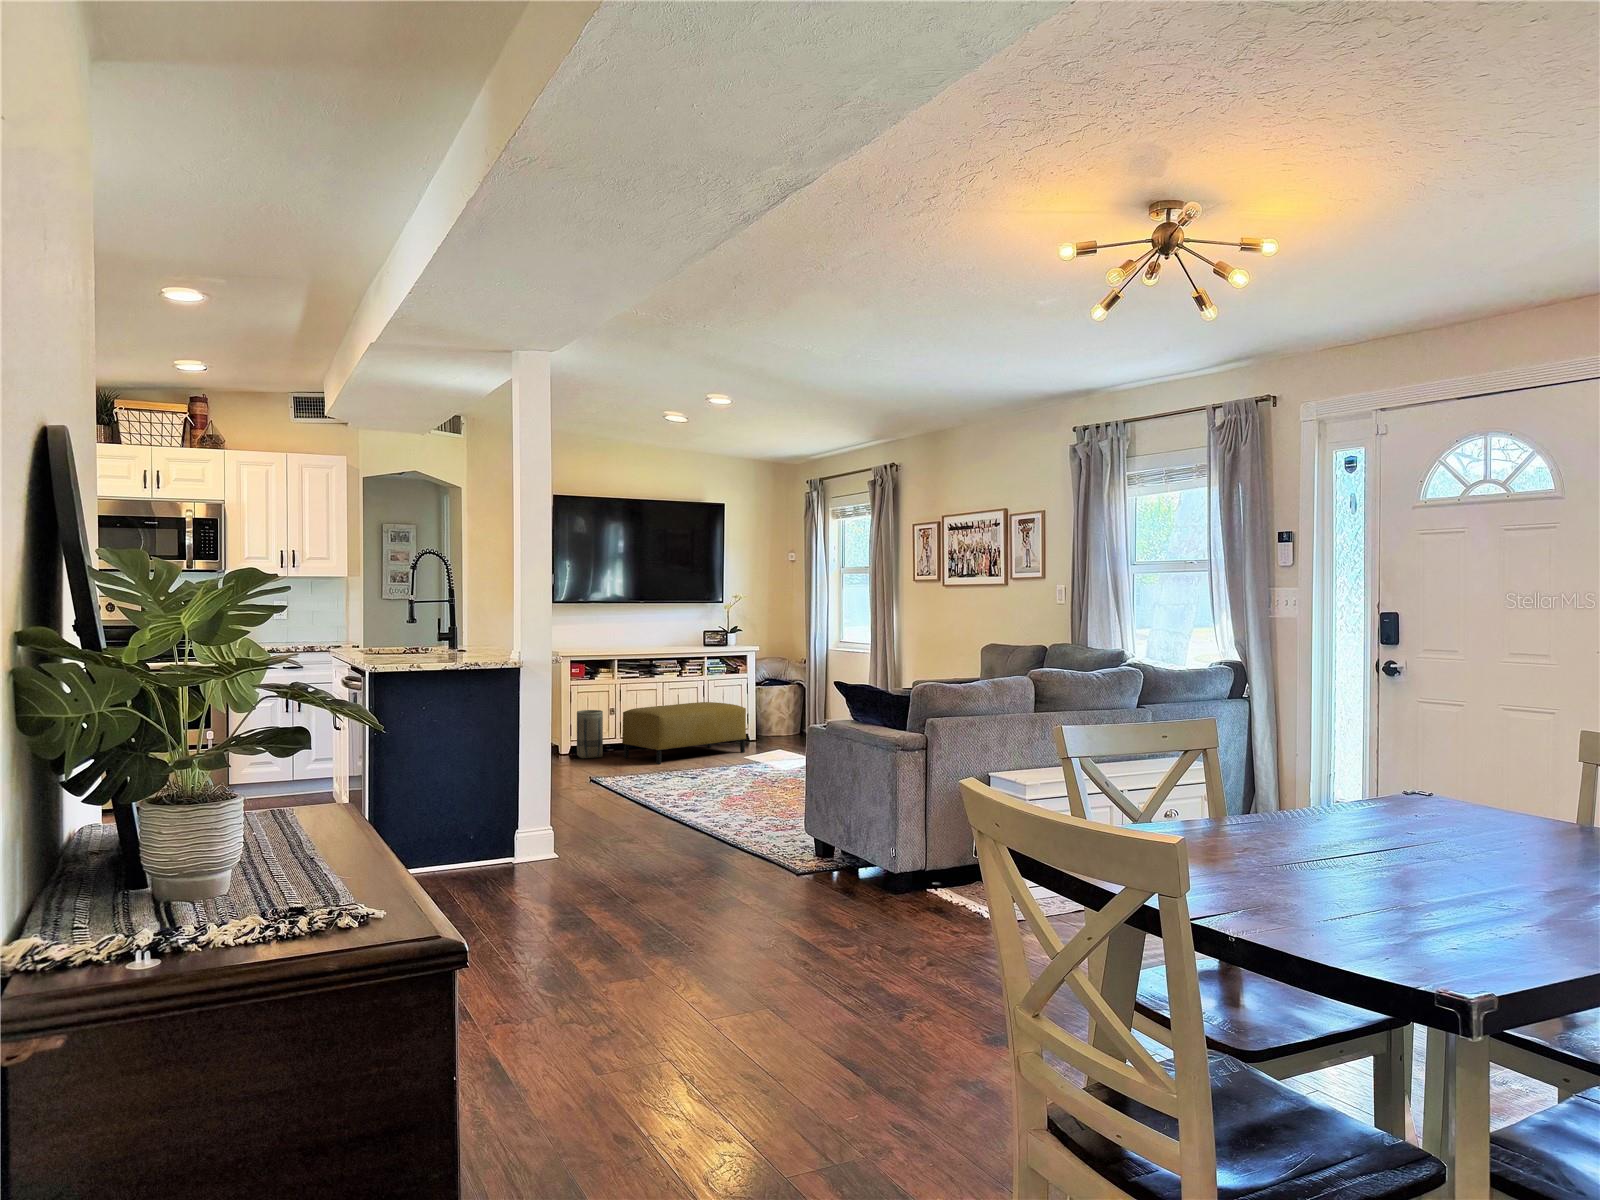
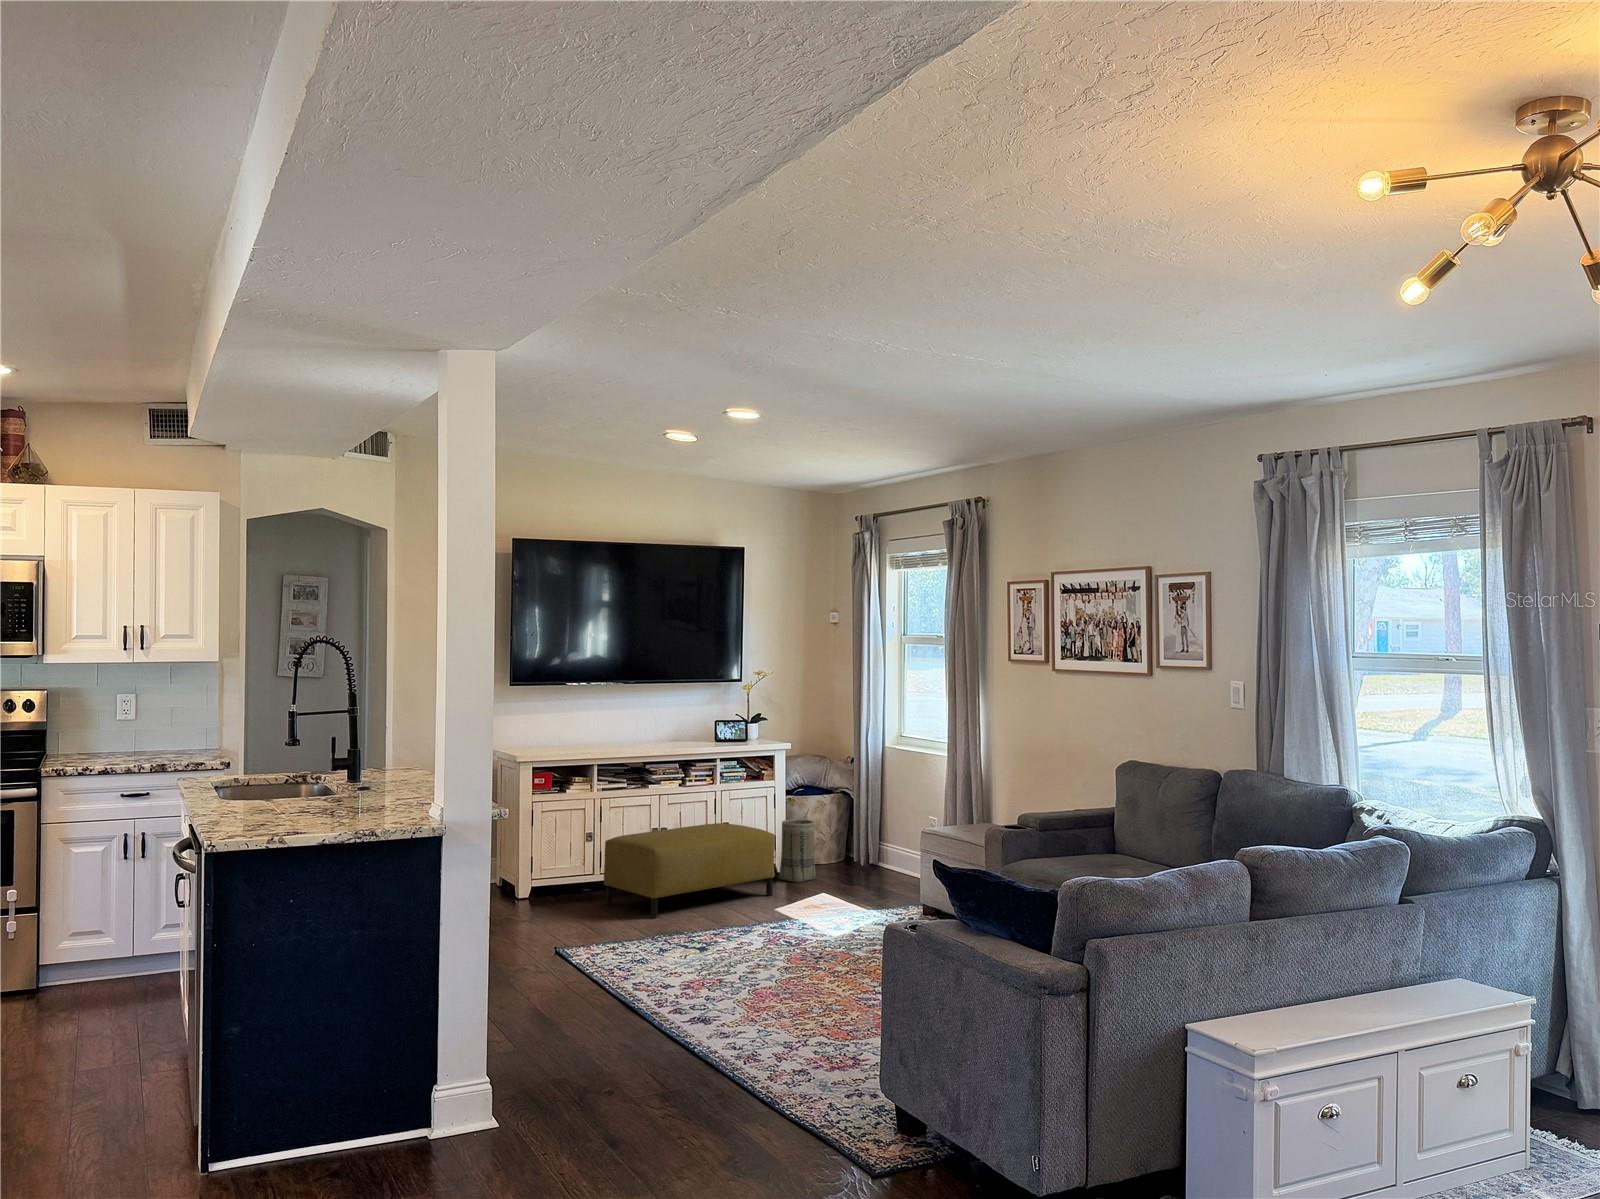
basket: present [577,710,603,758] -> present [780,819,815,882]

